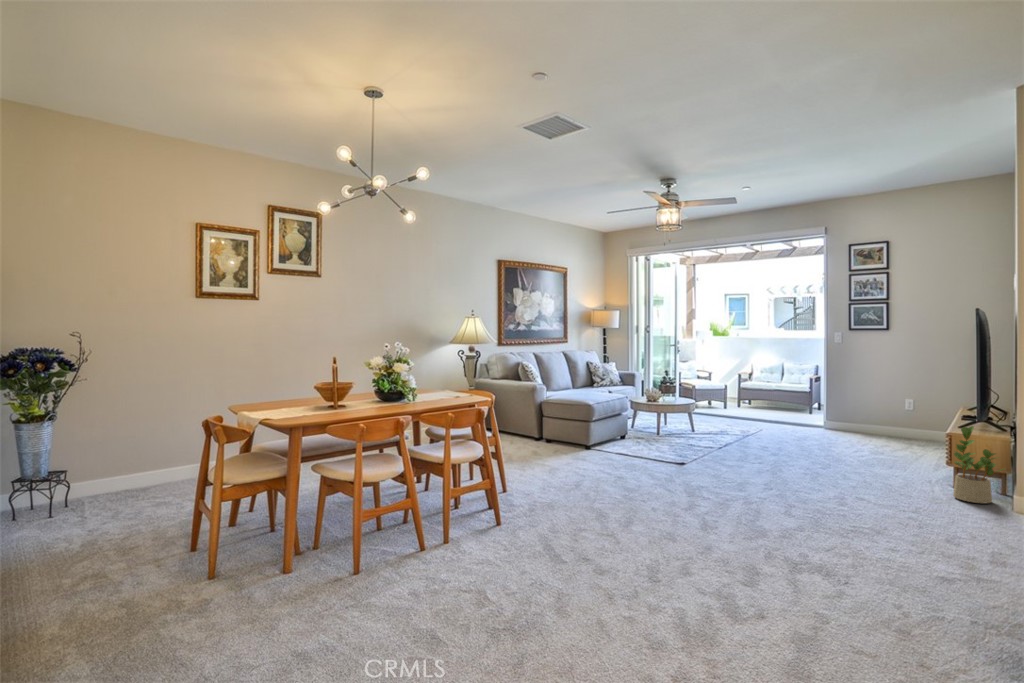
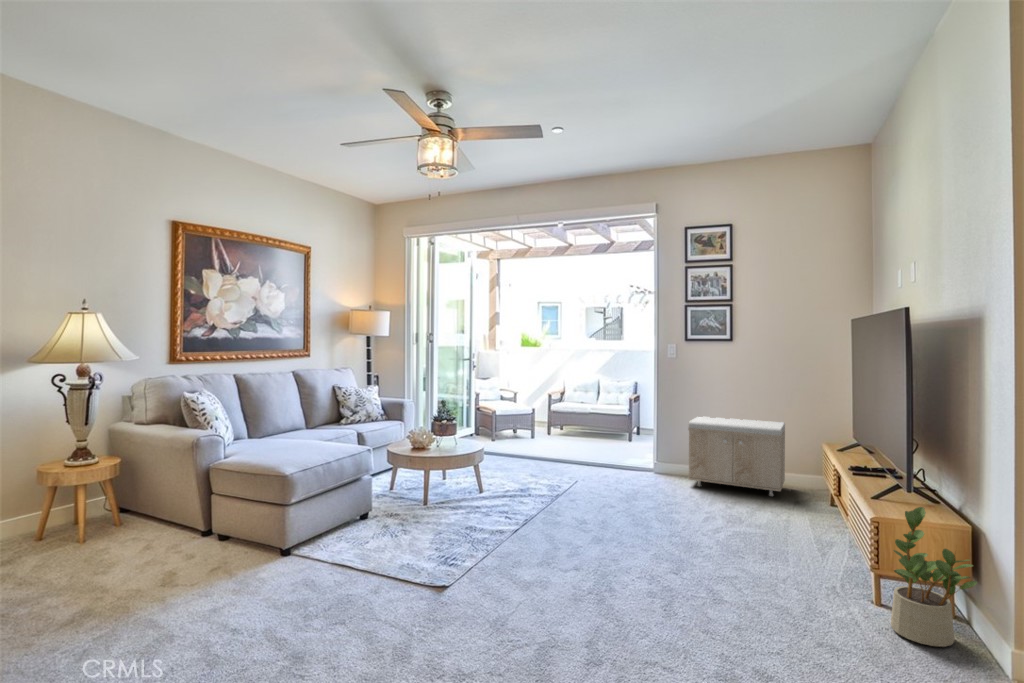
storage bench: none [849,387,934,446] -> present [688,417,785,496]

